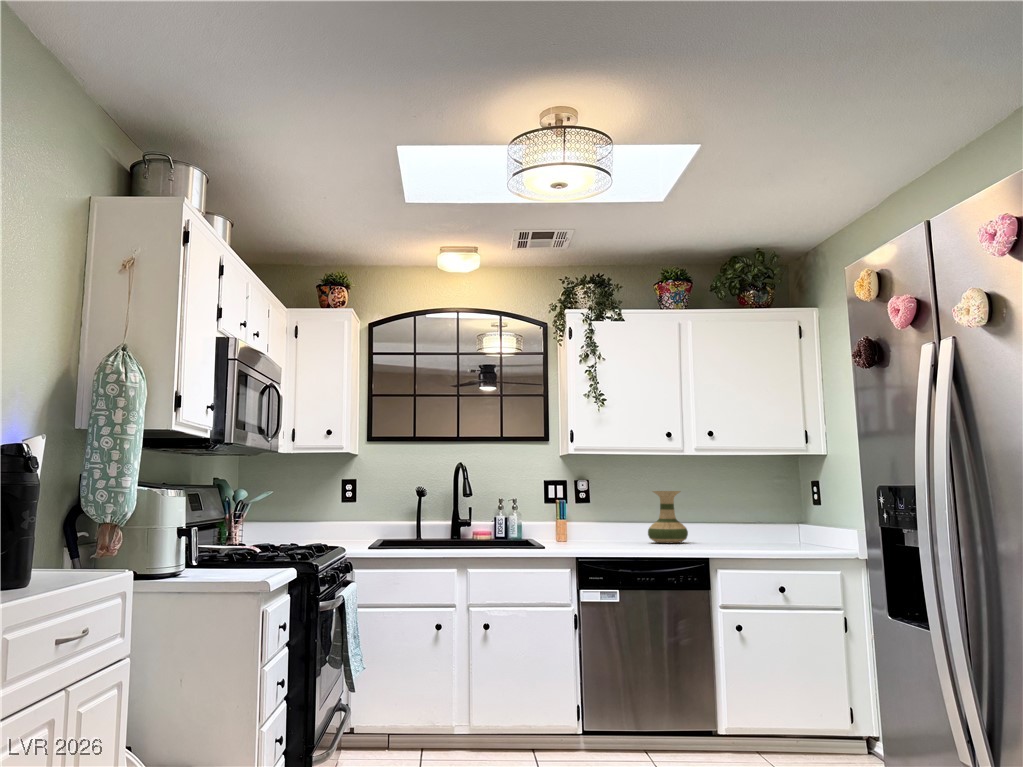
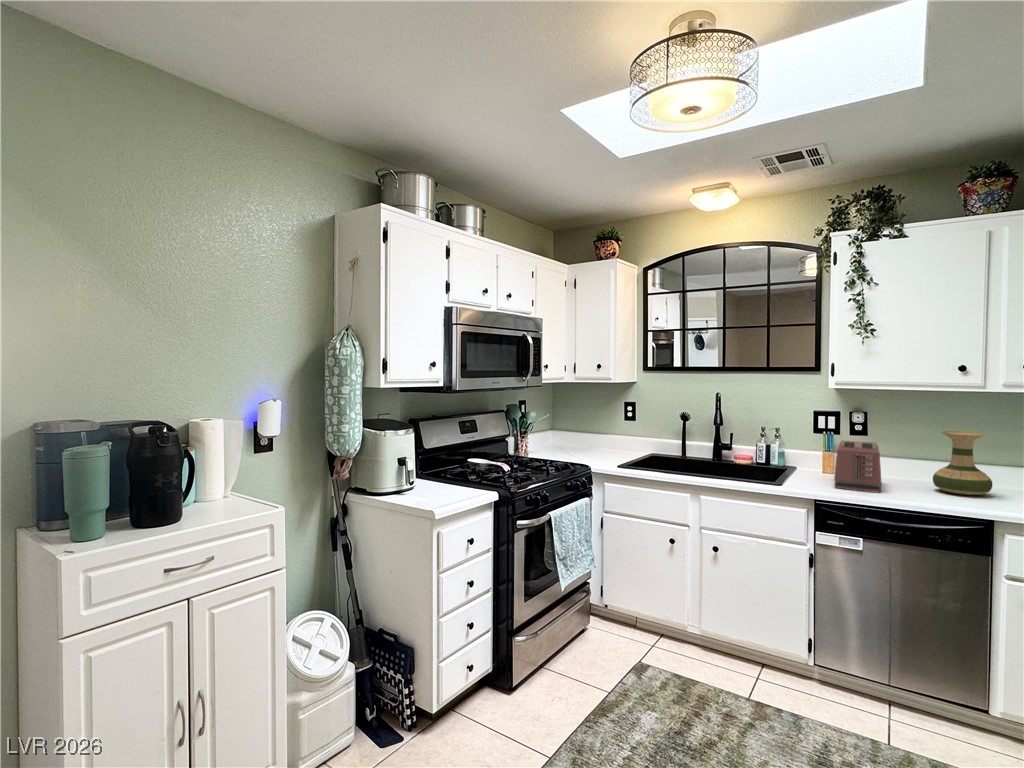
toaster: none [574,505,620,547] -> present [834,441,882,492]

